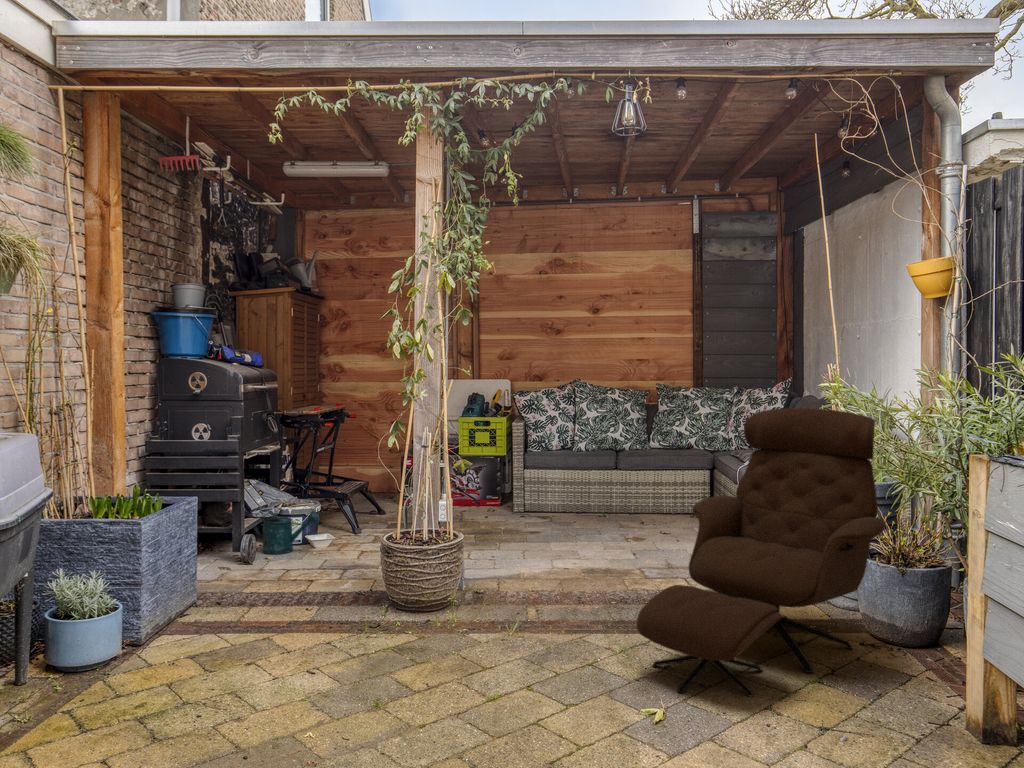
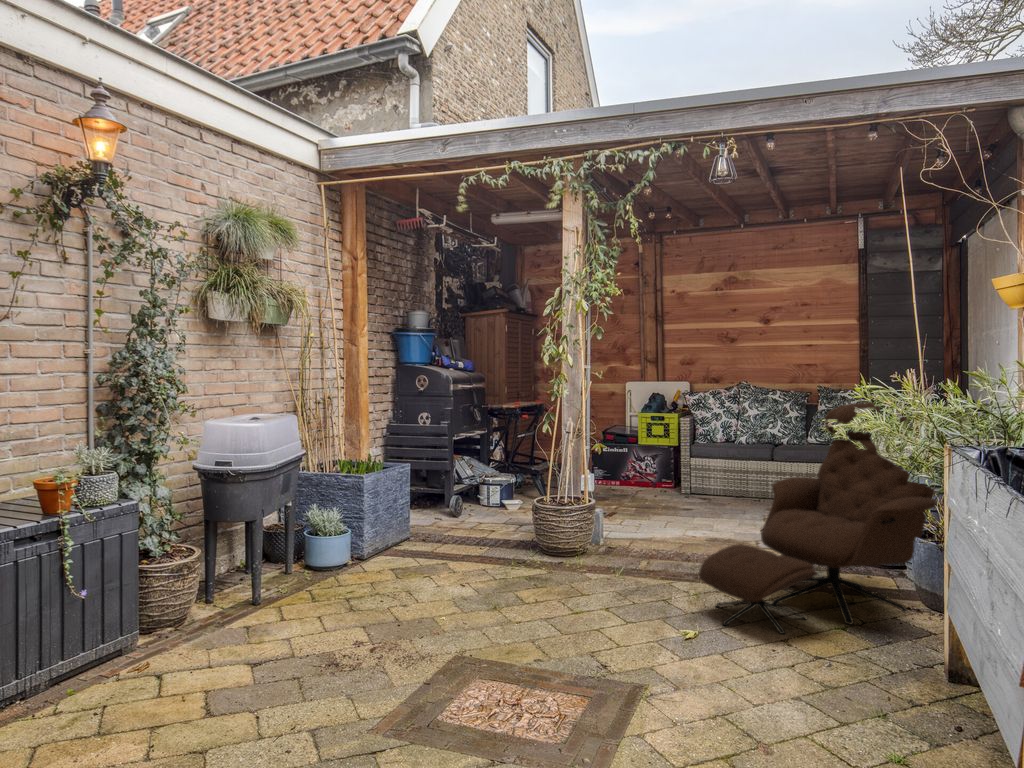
watering can: present [255,510,320,554] -> none [463,479,509,512]

